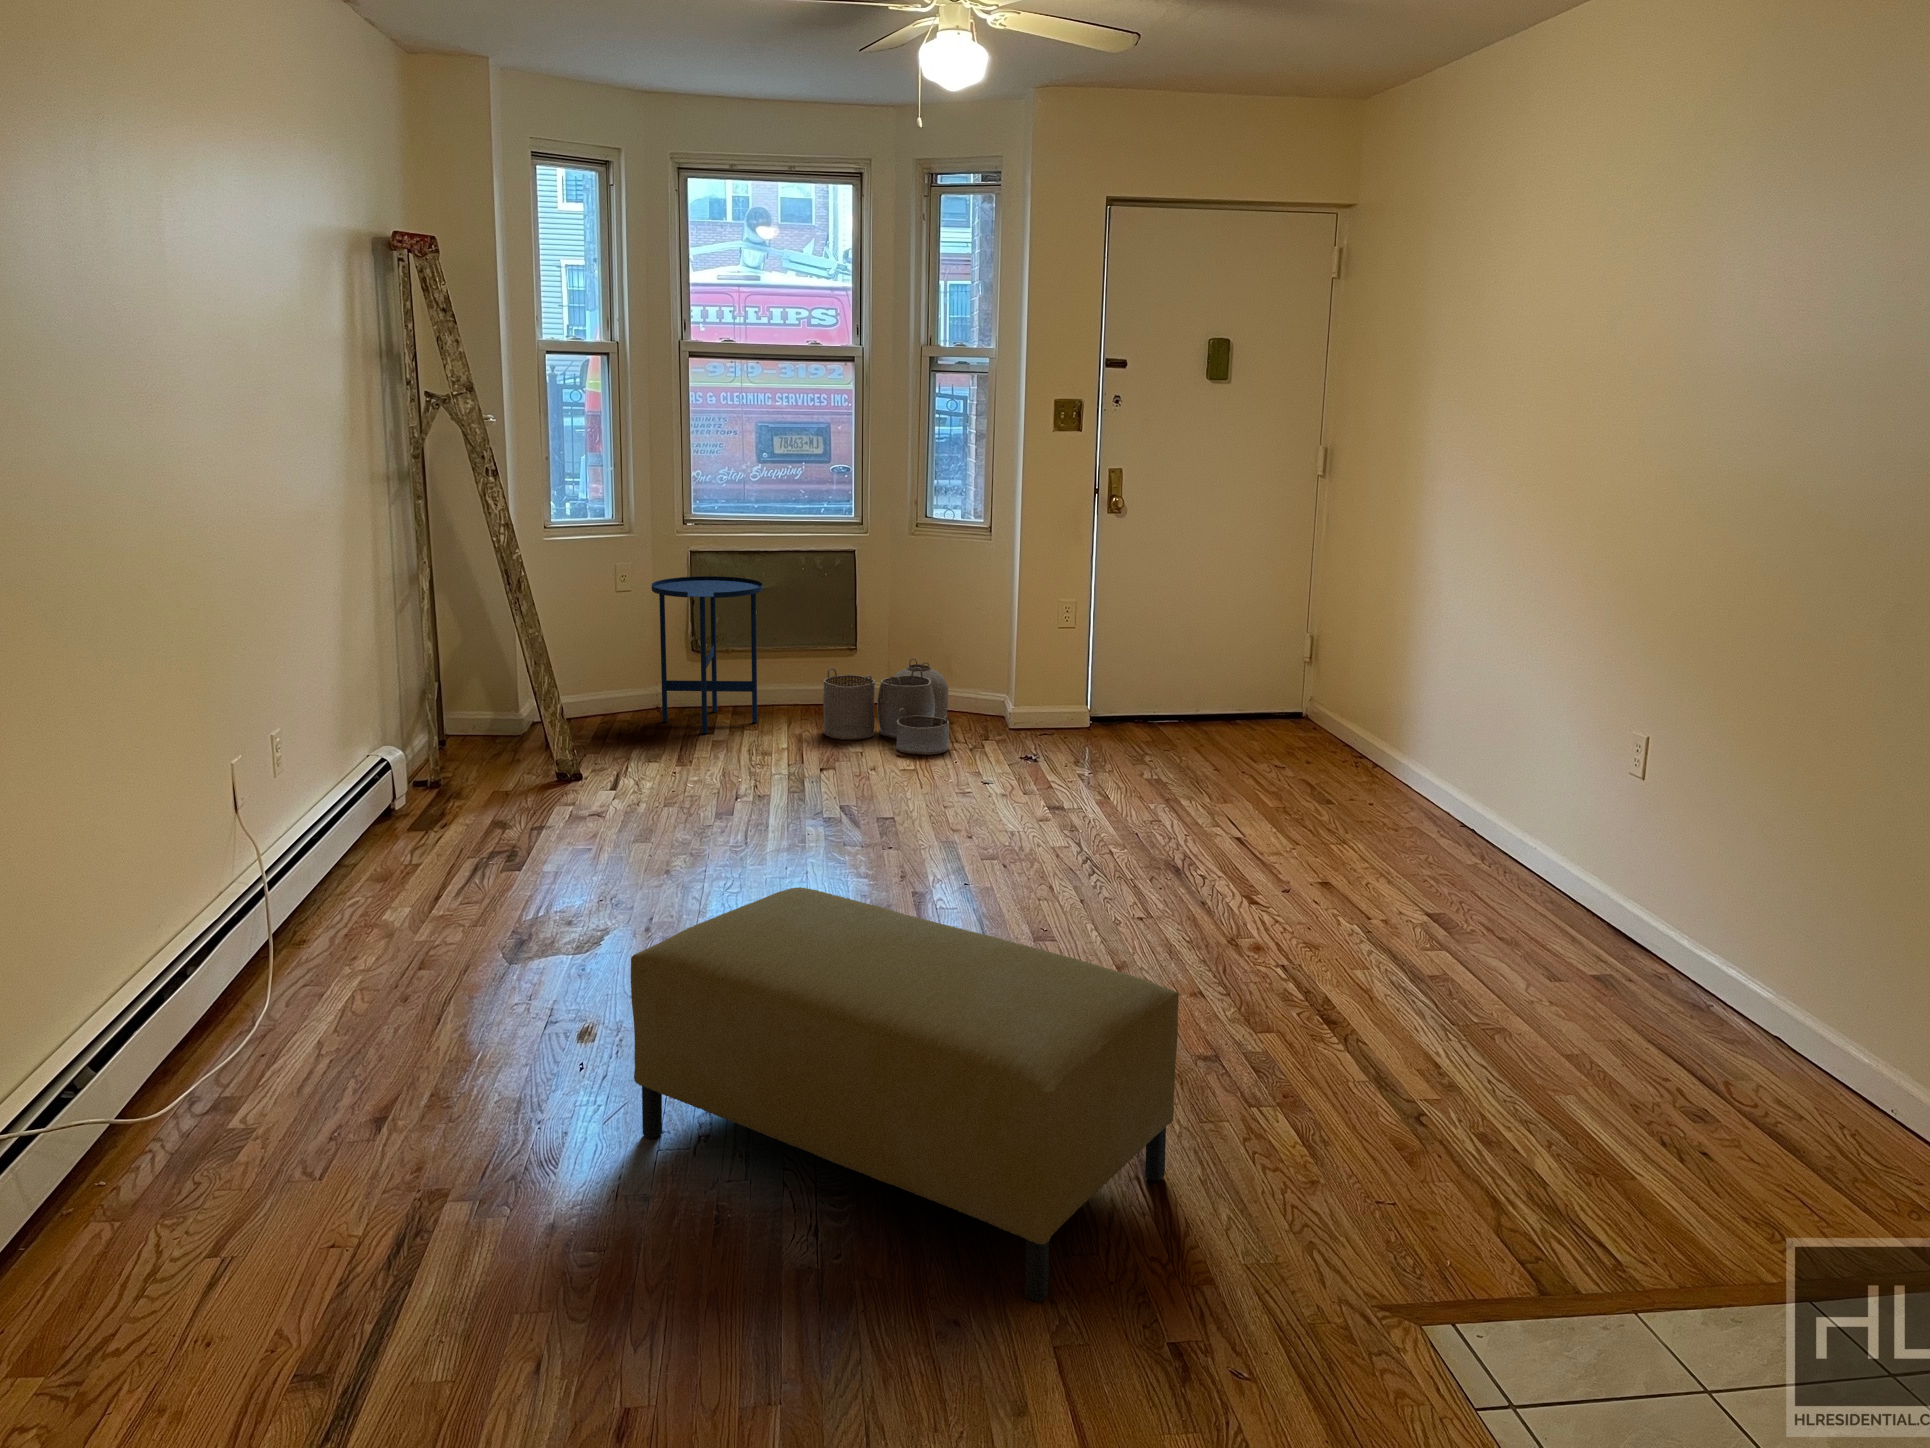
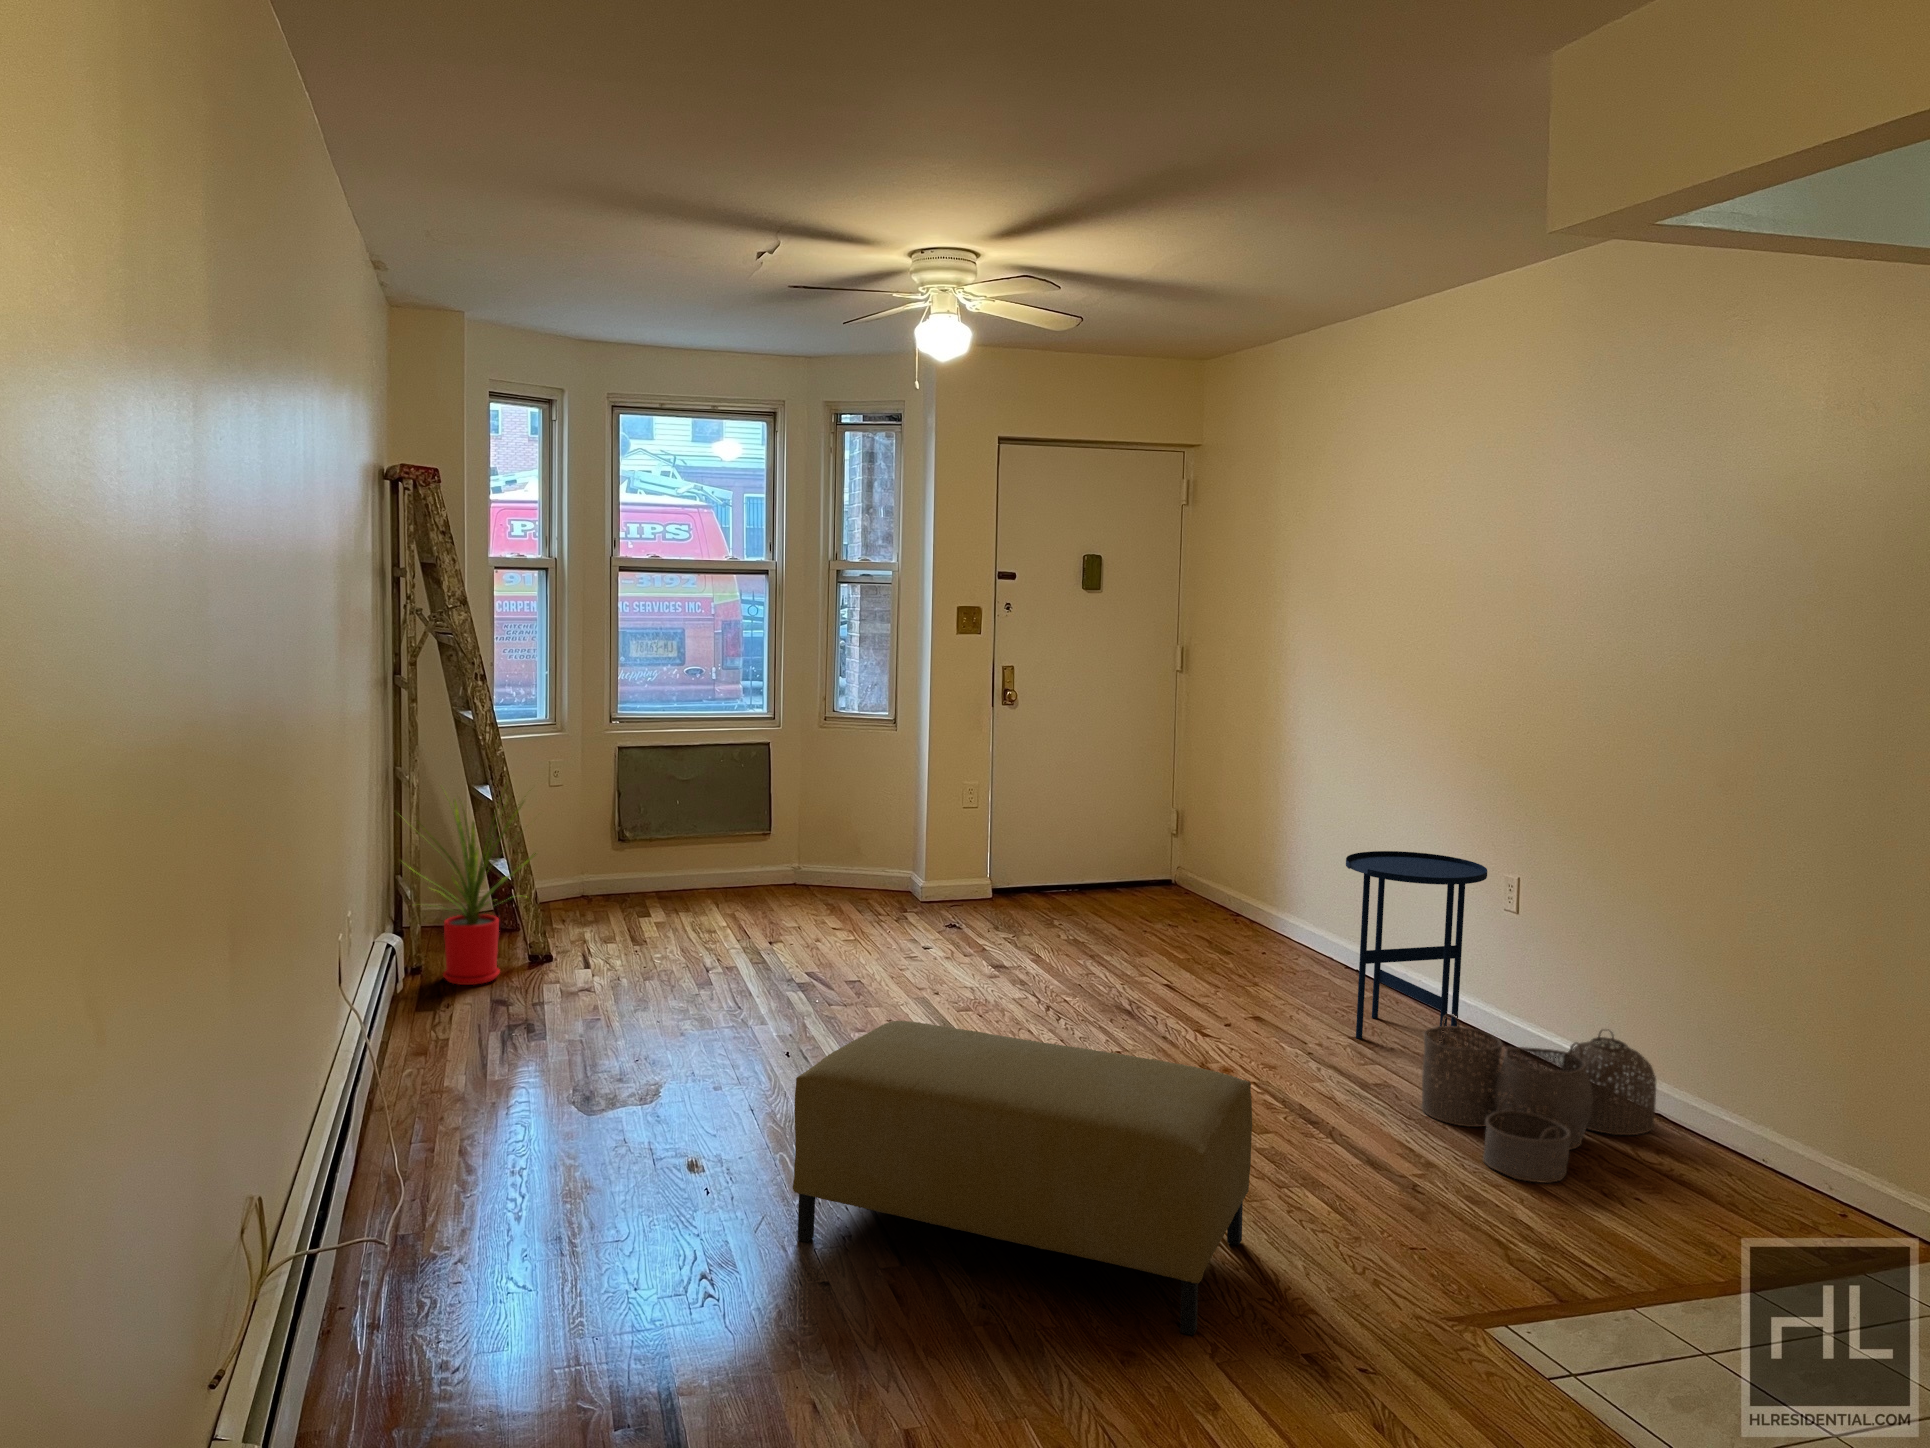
side table: present [651,576,763,734] -> present [1346,851,1487,1039]
house plant: none [388,588,551,805] -> present [406,794,536,985]
woven basket: present [823,659,949,755] -> present [1421,1014,1656,1183]

